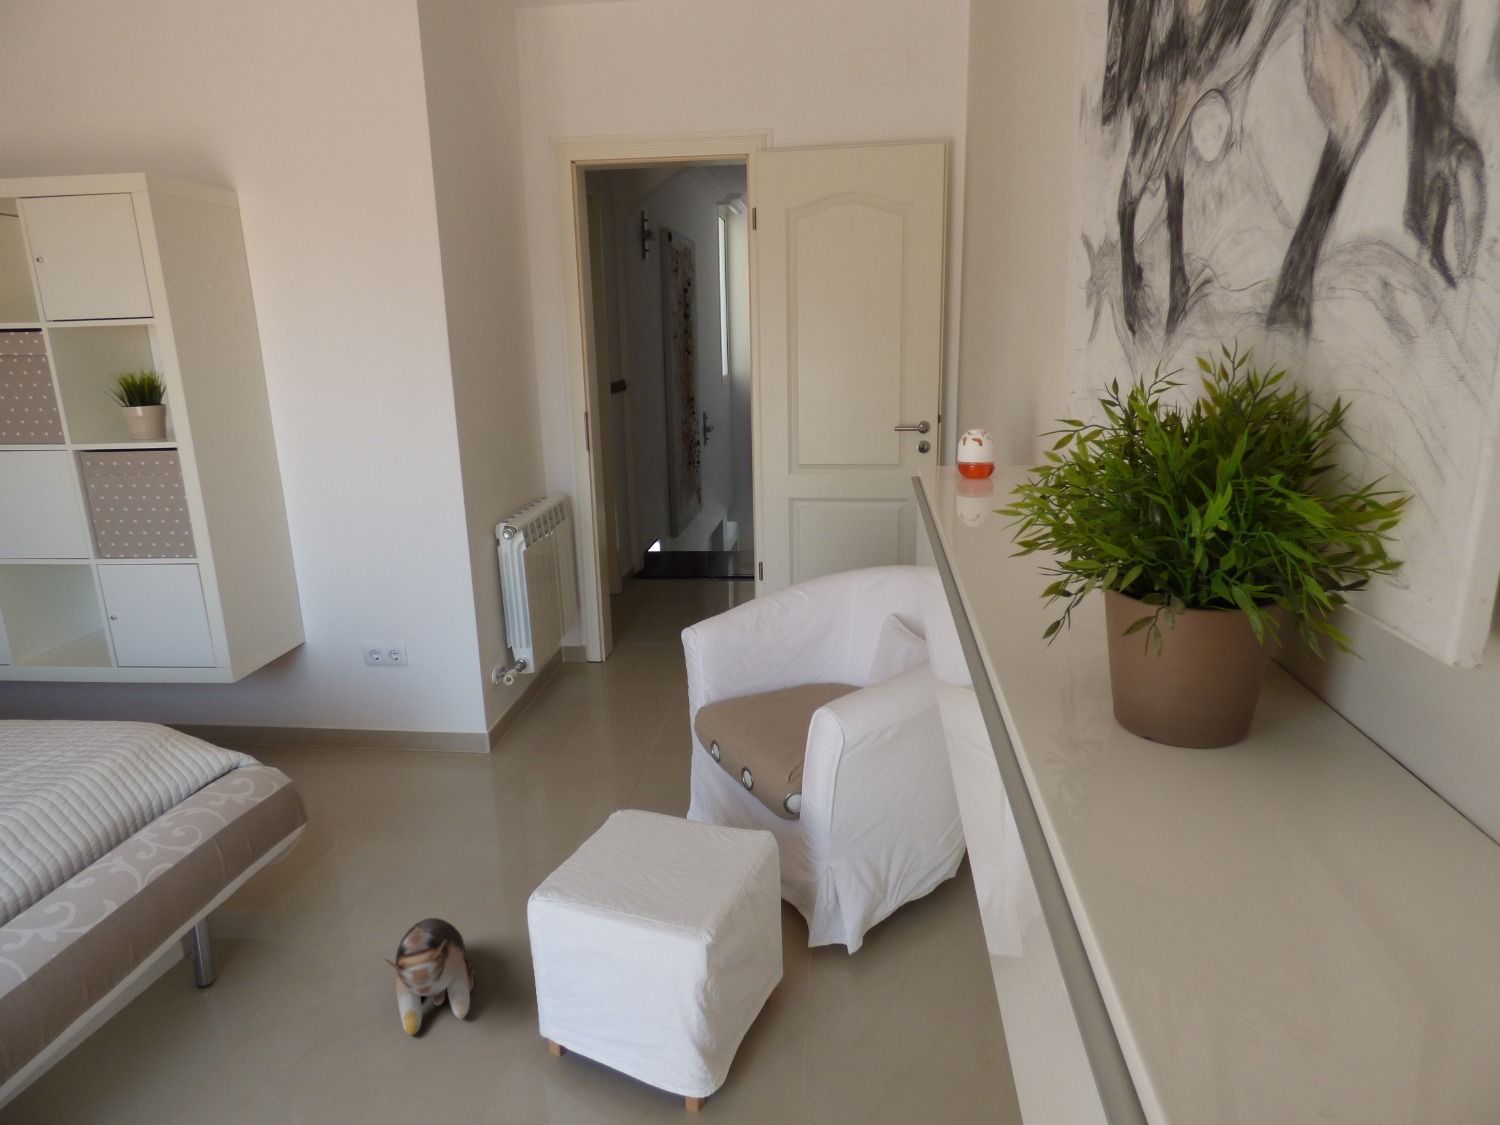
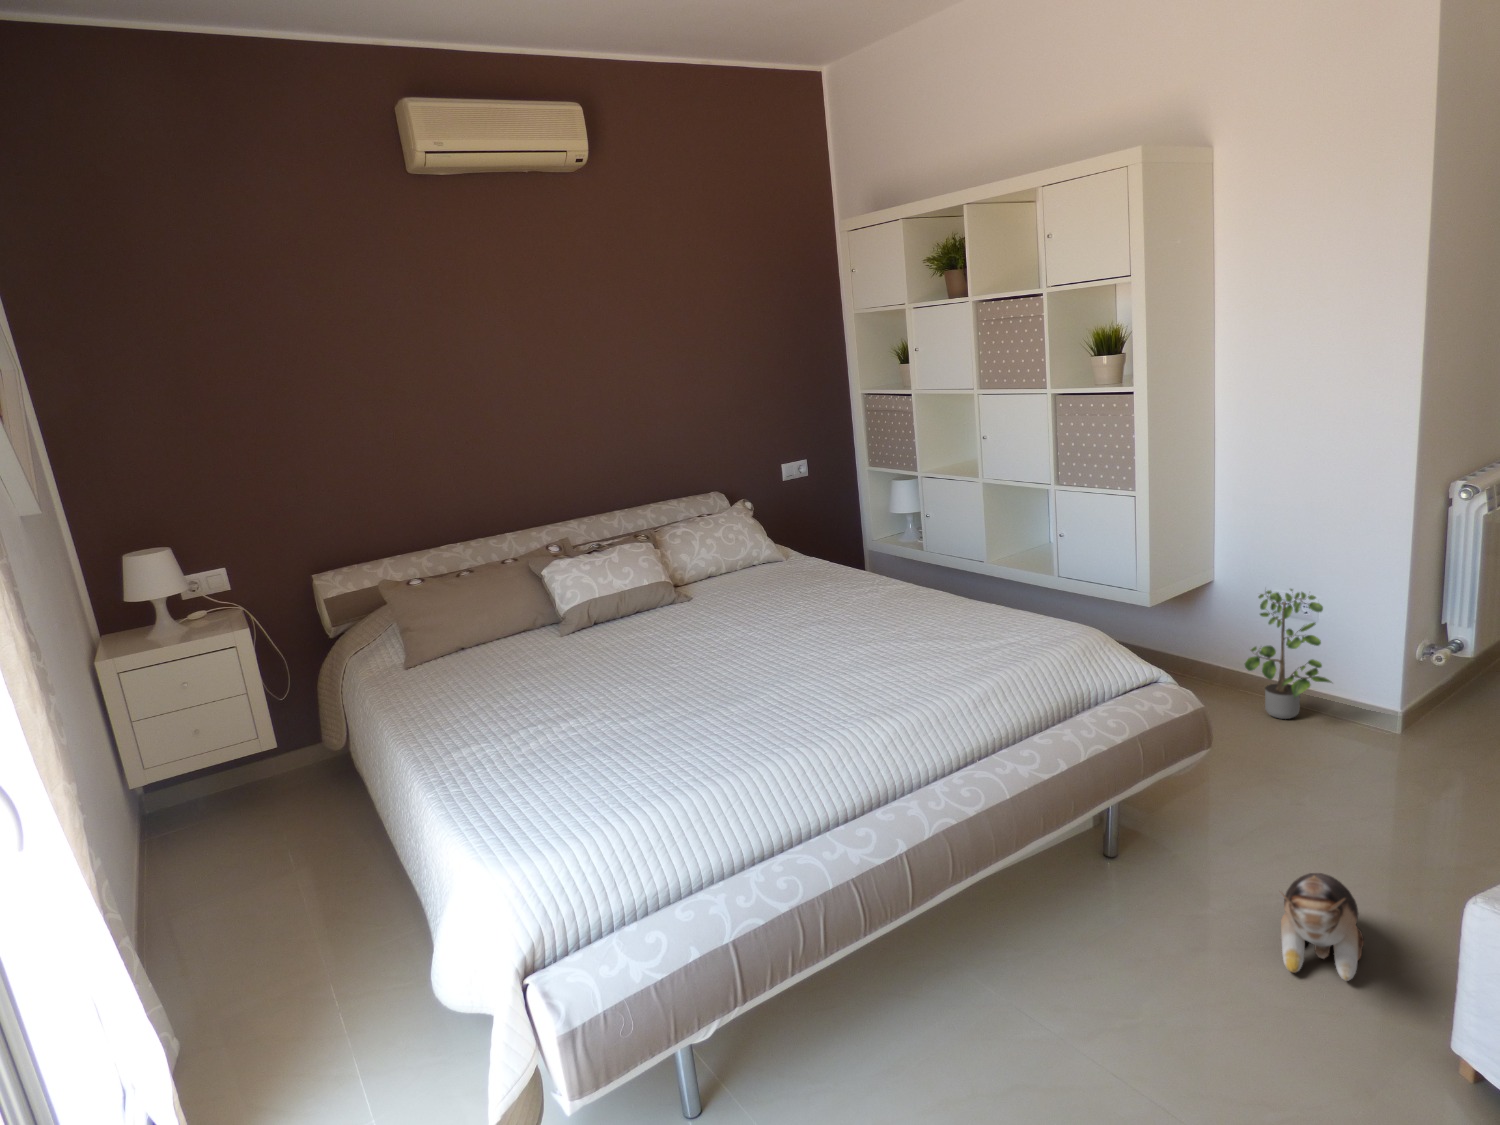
potted plant: none [345,637,430,768] -> present [1245,589,1331,719]

